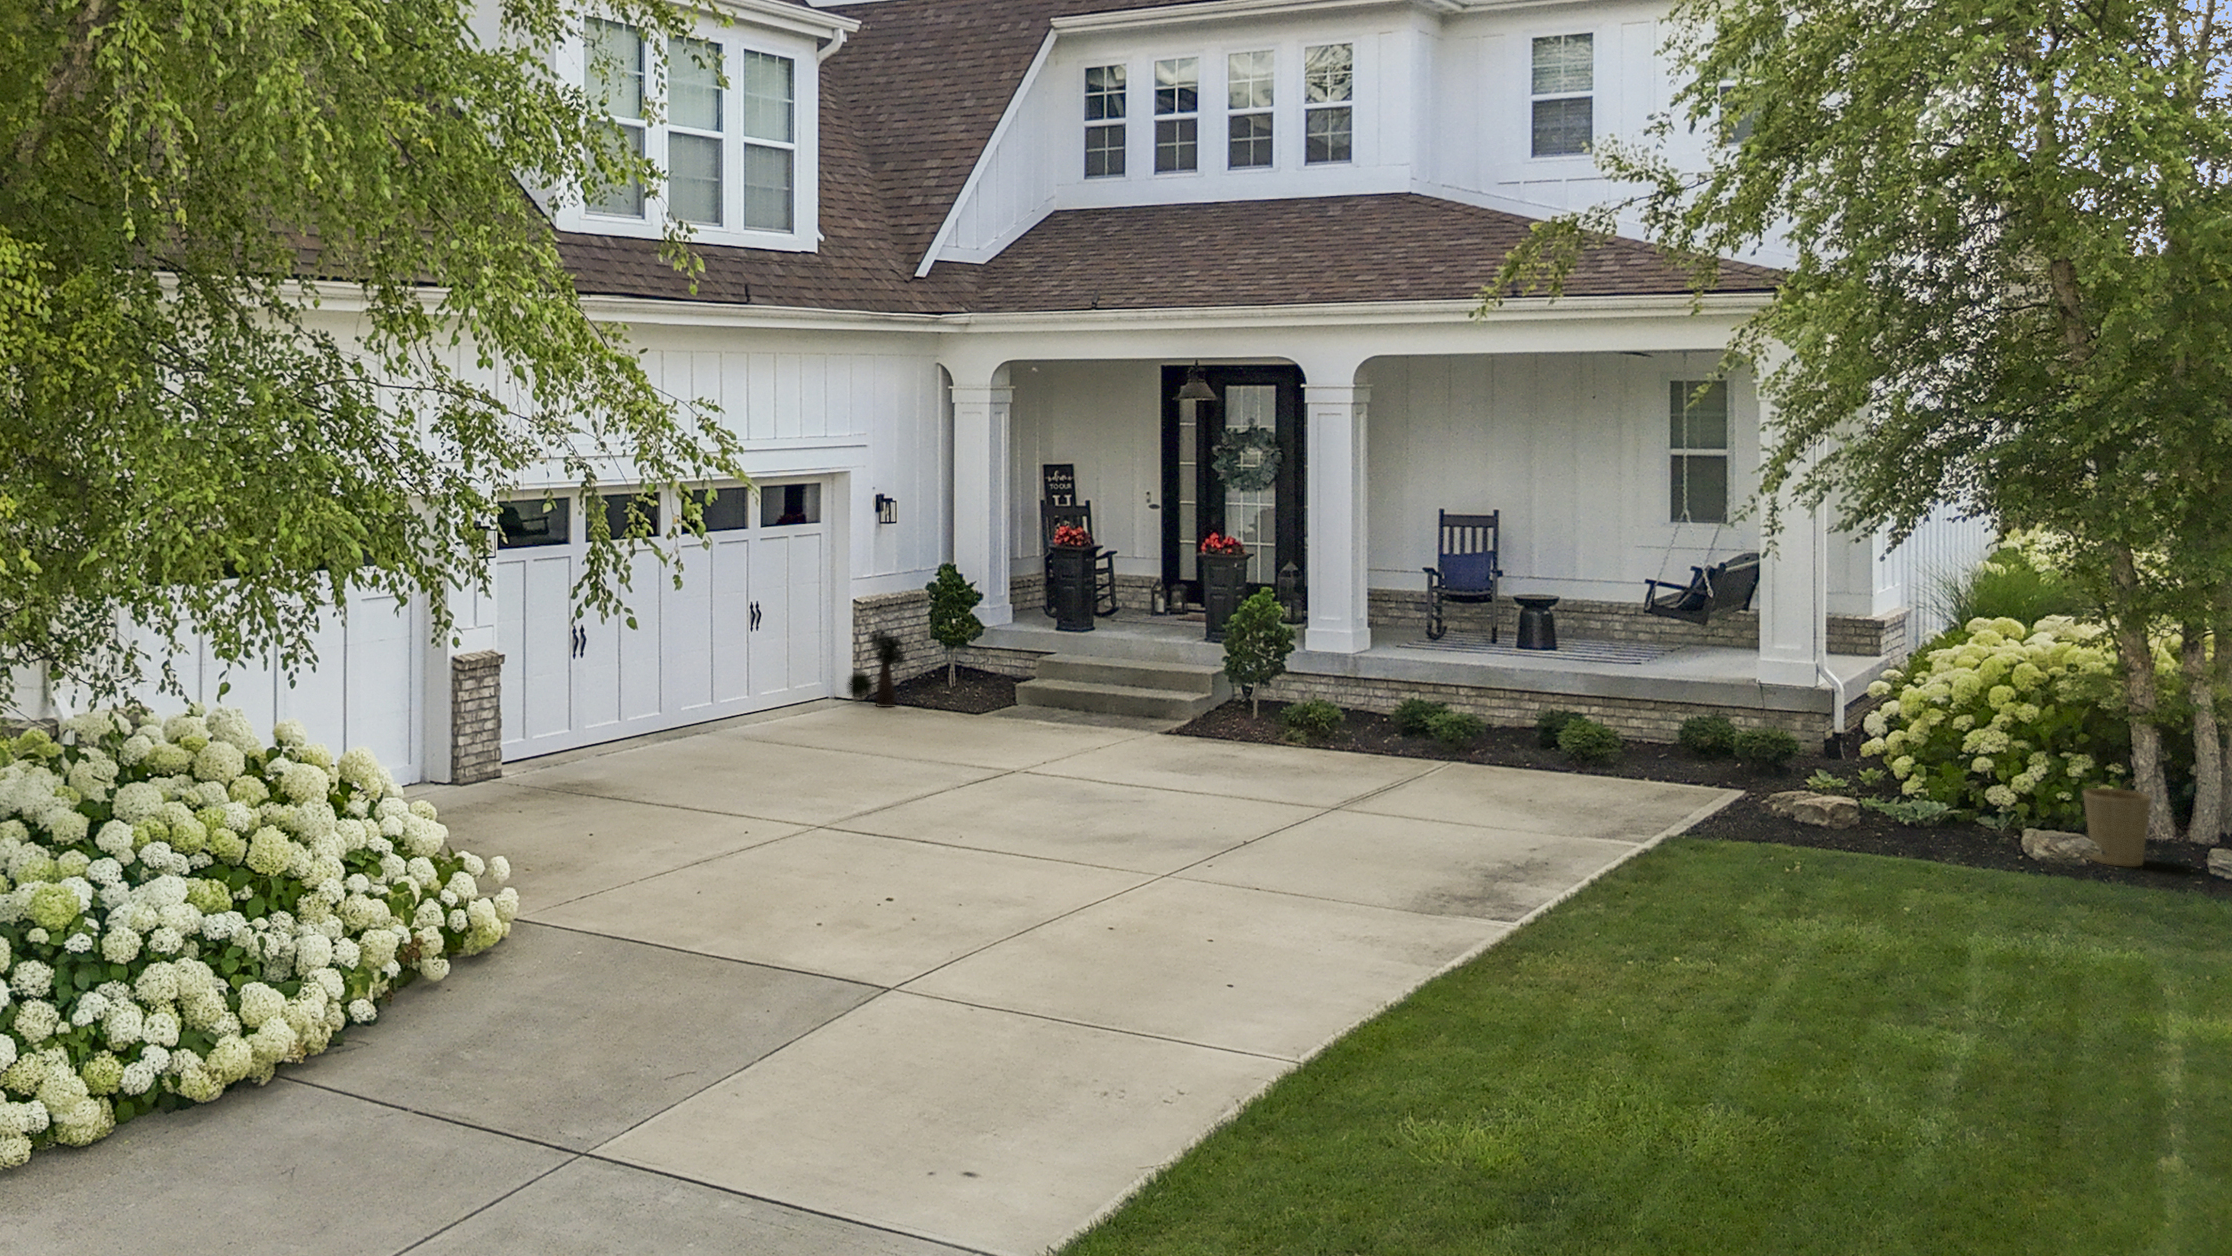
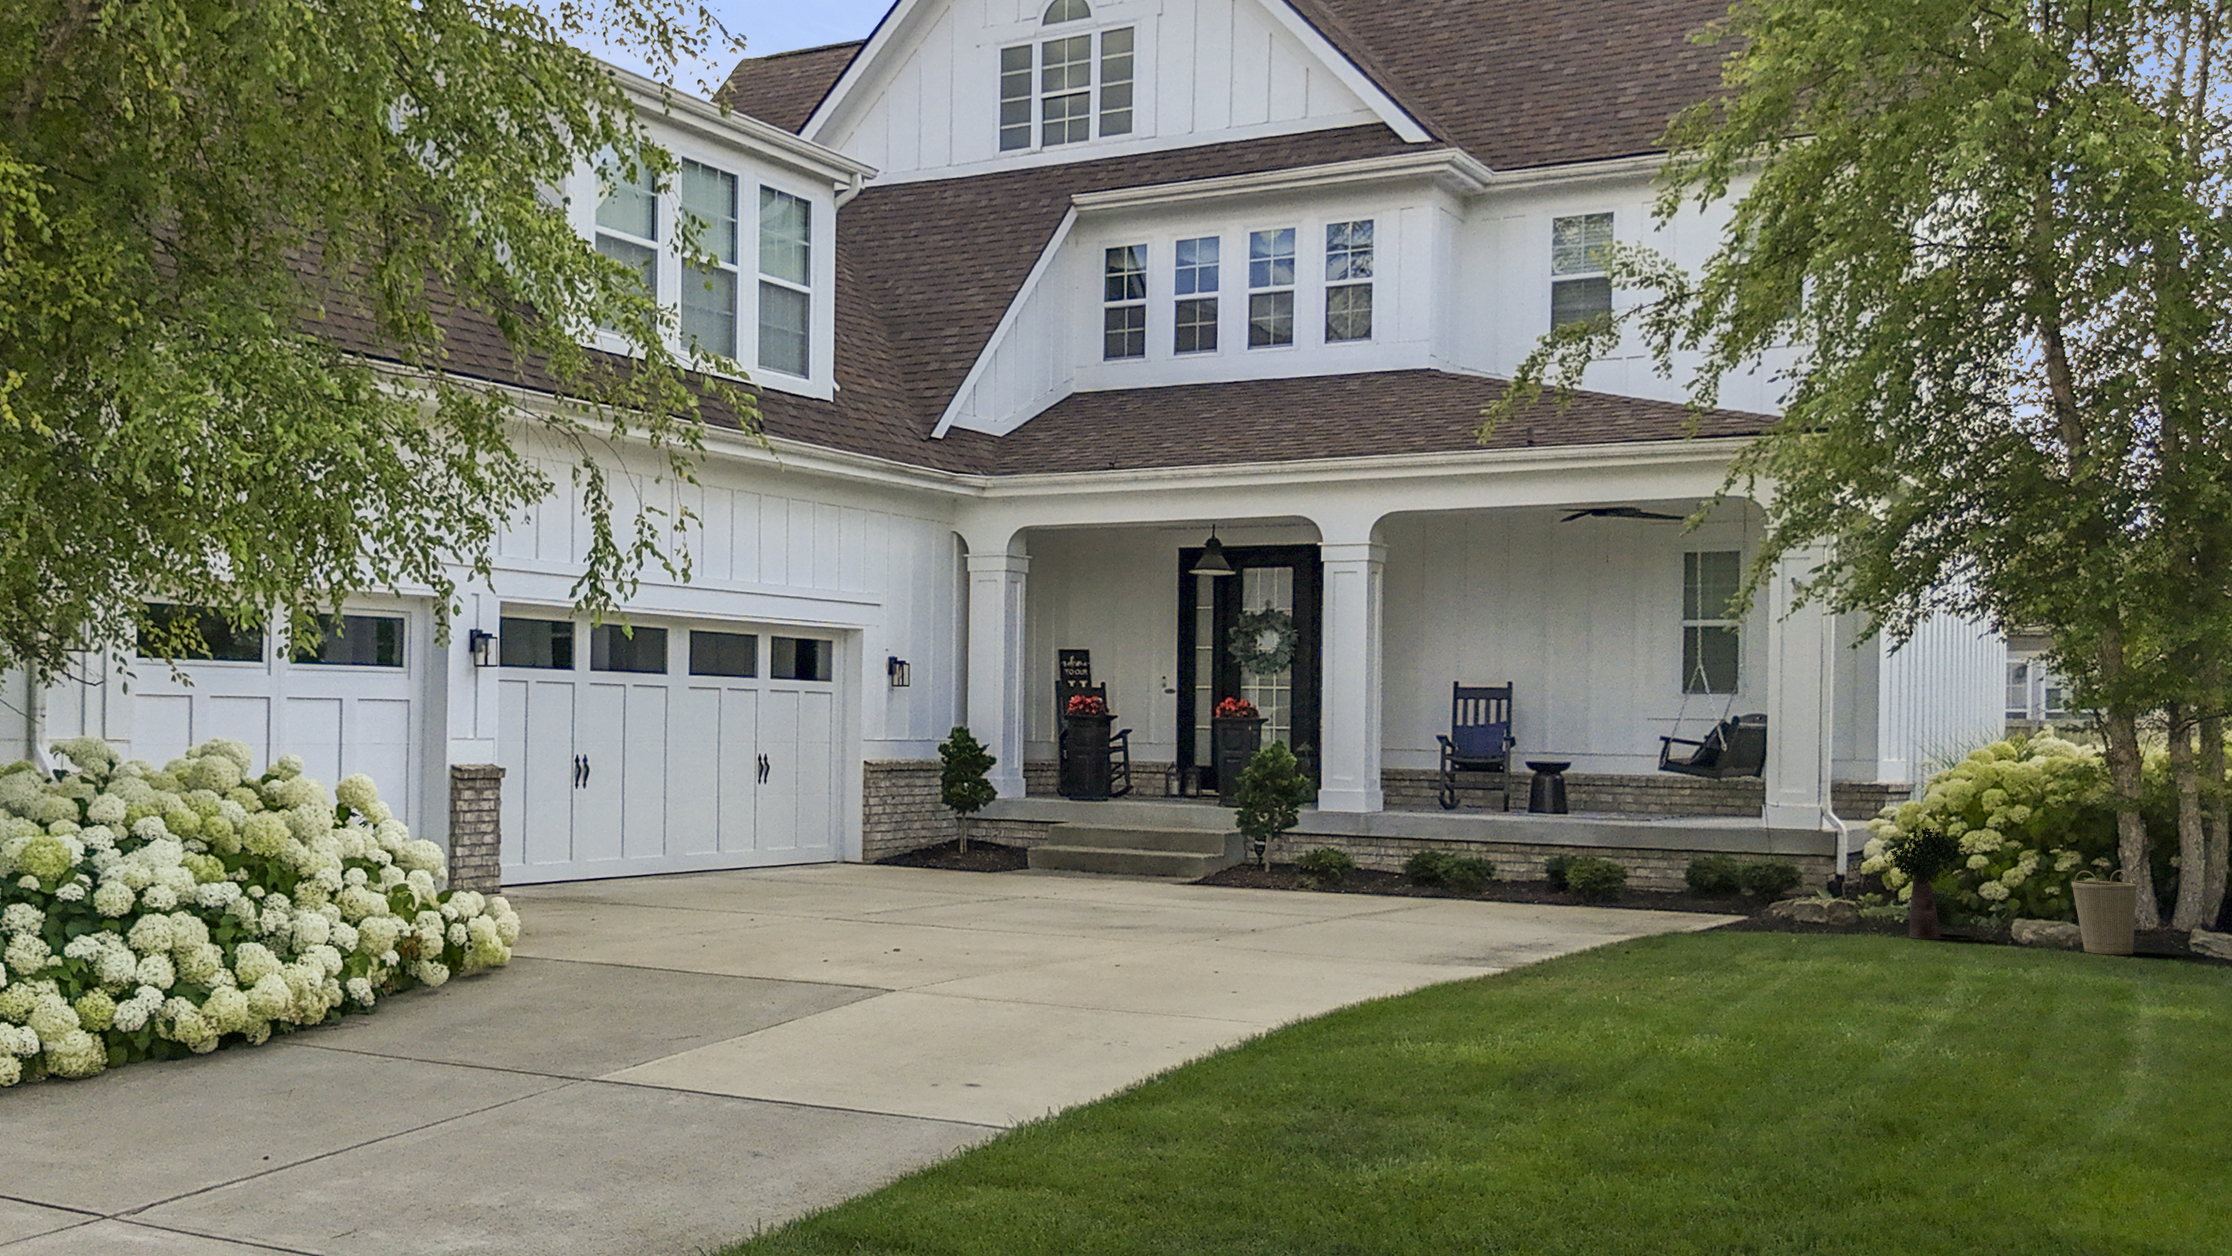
potted plant: present [847,630,908,707] -> present [1884,826,1981,939]

